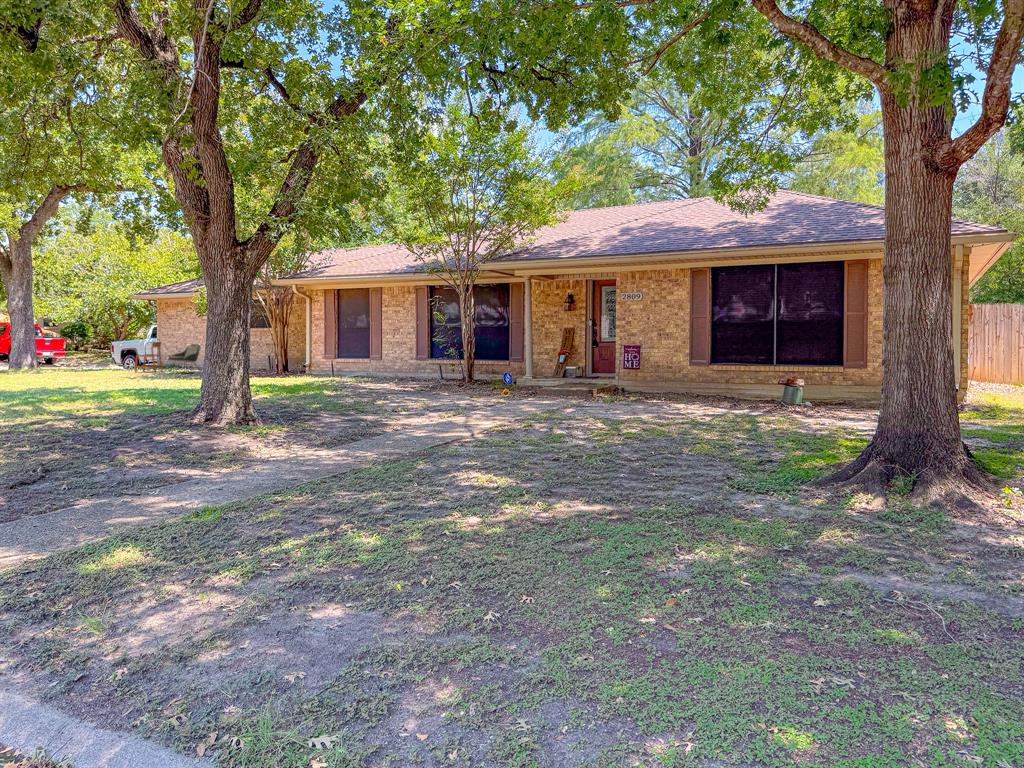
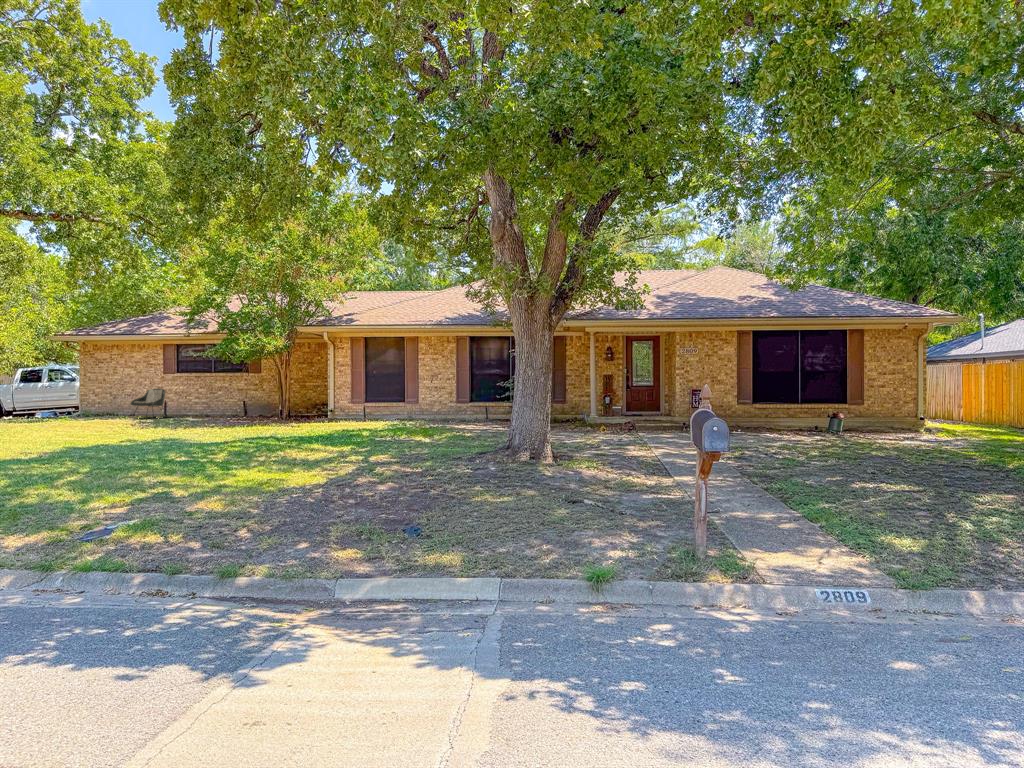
bench: present [135,342,163,373] -> none [81,386,106,419]

